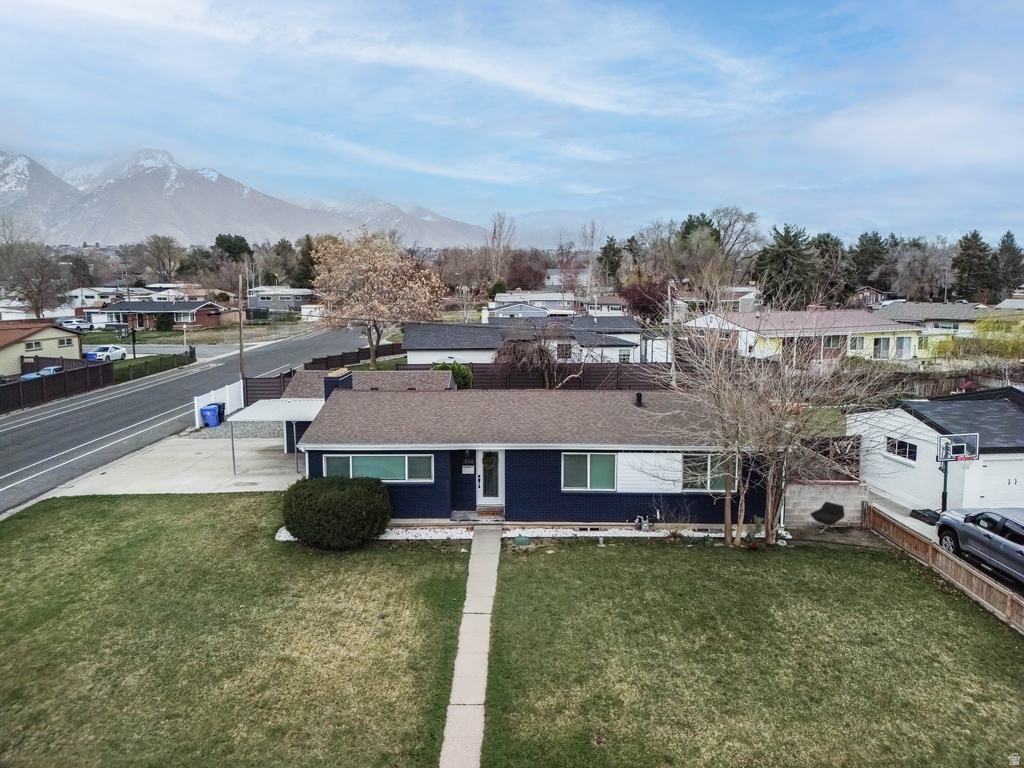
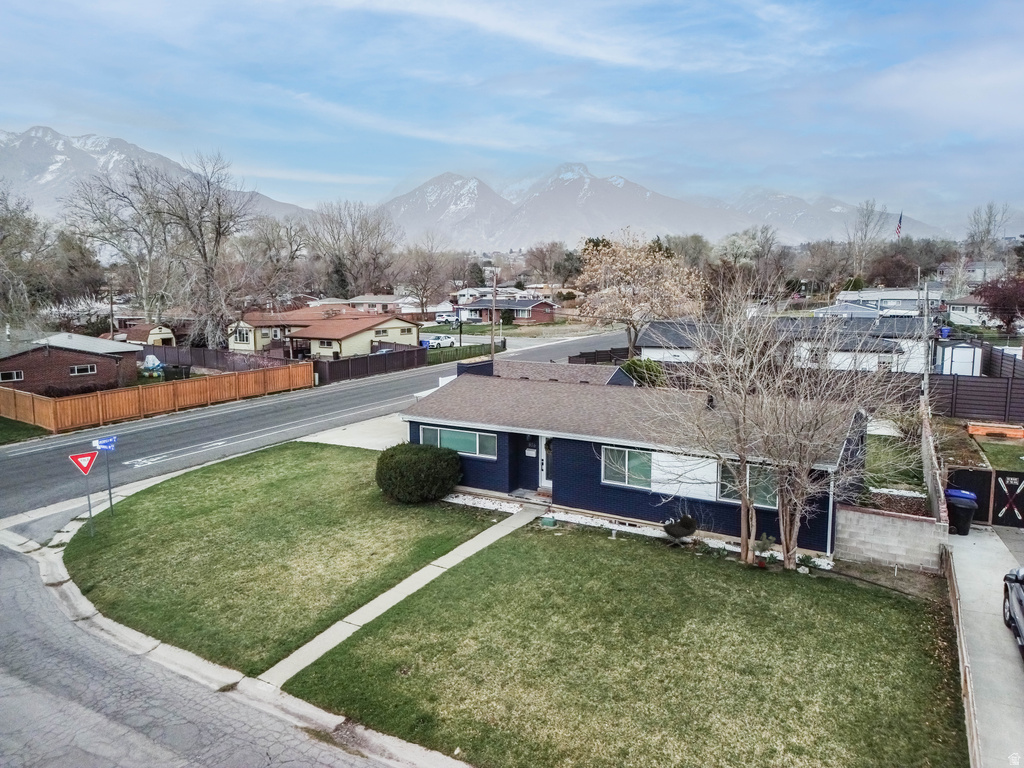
lounge chair: present [811,502,845,532] -> present [663,515,697,547]

